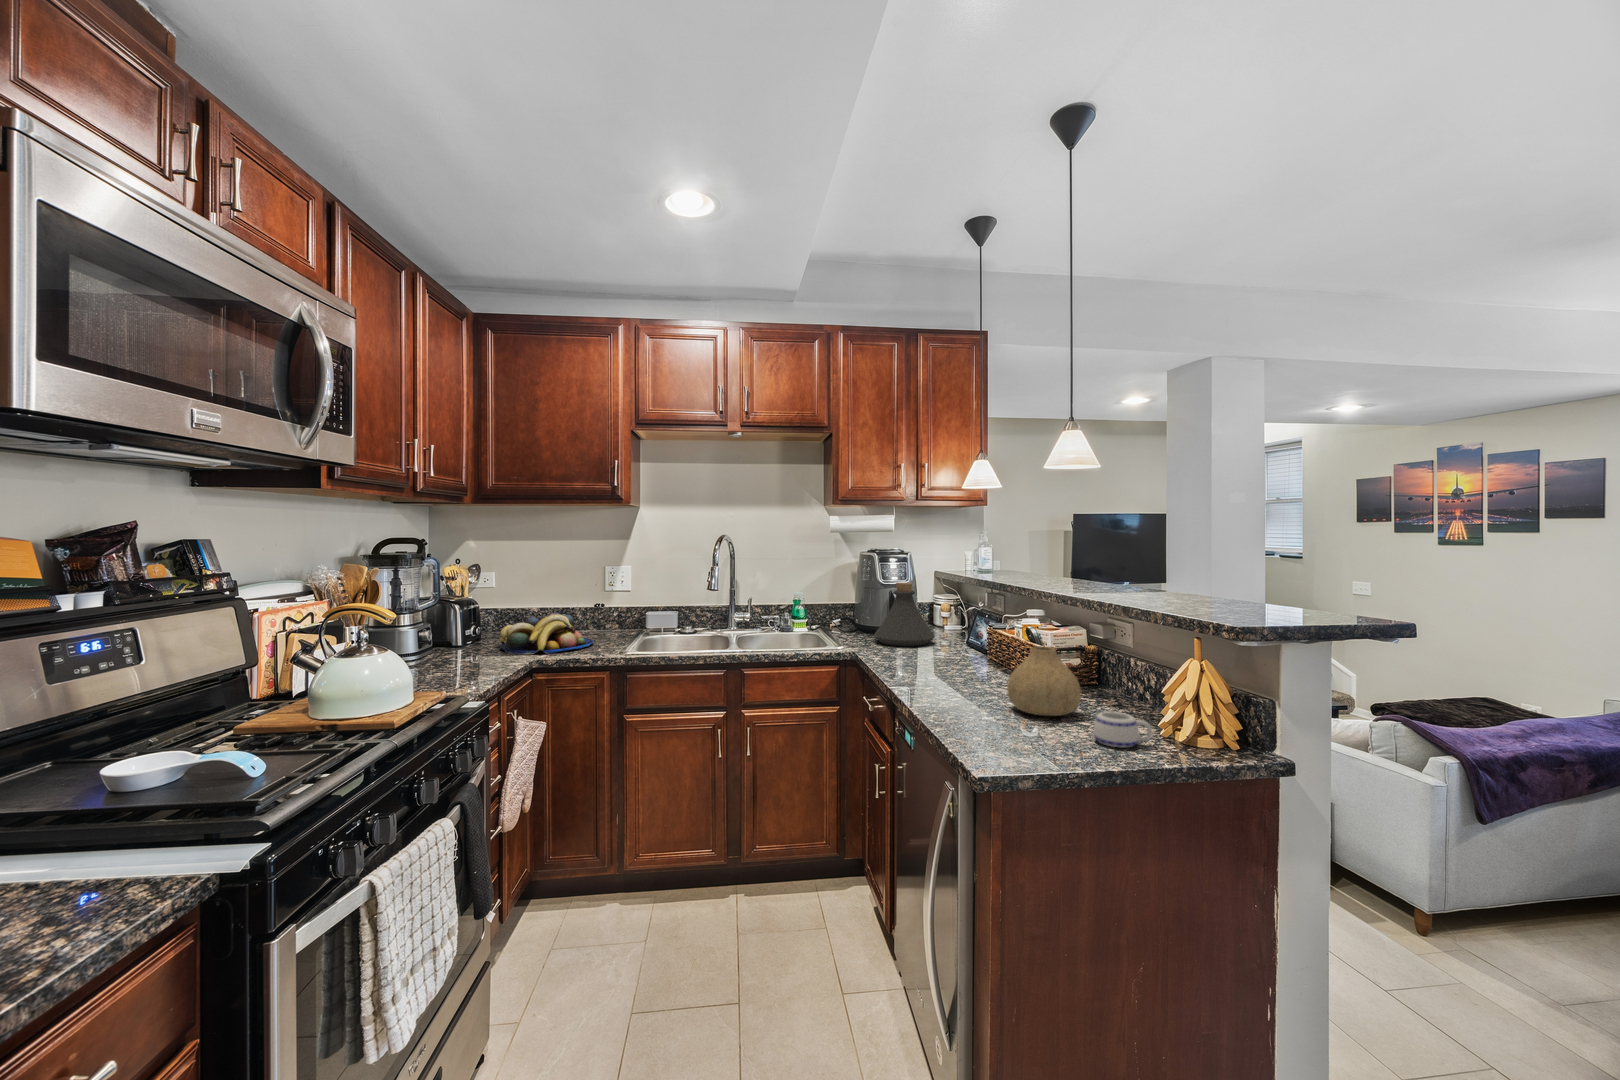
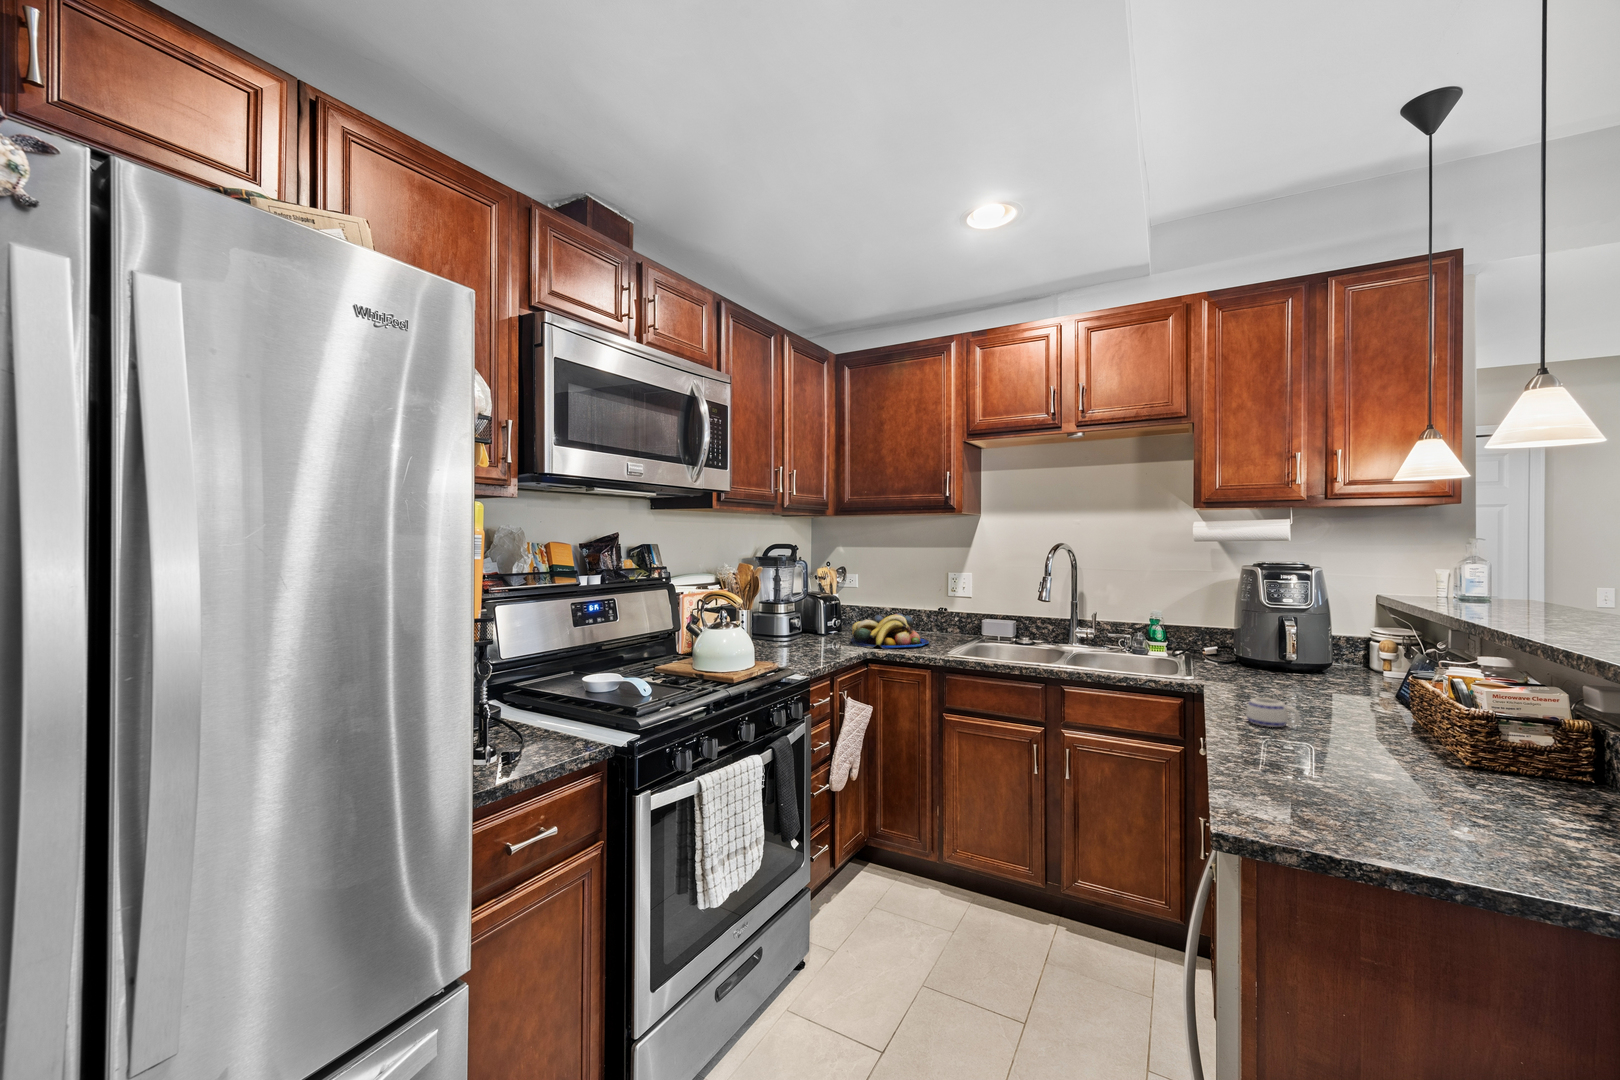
bottle: present [874,583,935,646] -> none [1237,605,1326,684]
vase: present [1007,646,1081,716] -> none [1323,690,1433,780]
mug: present [1093,711,1152,747] -> present [1246,698,1300,727]

